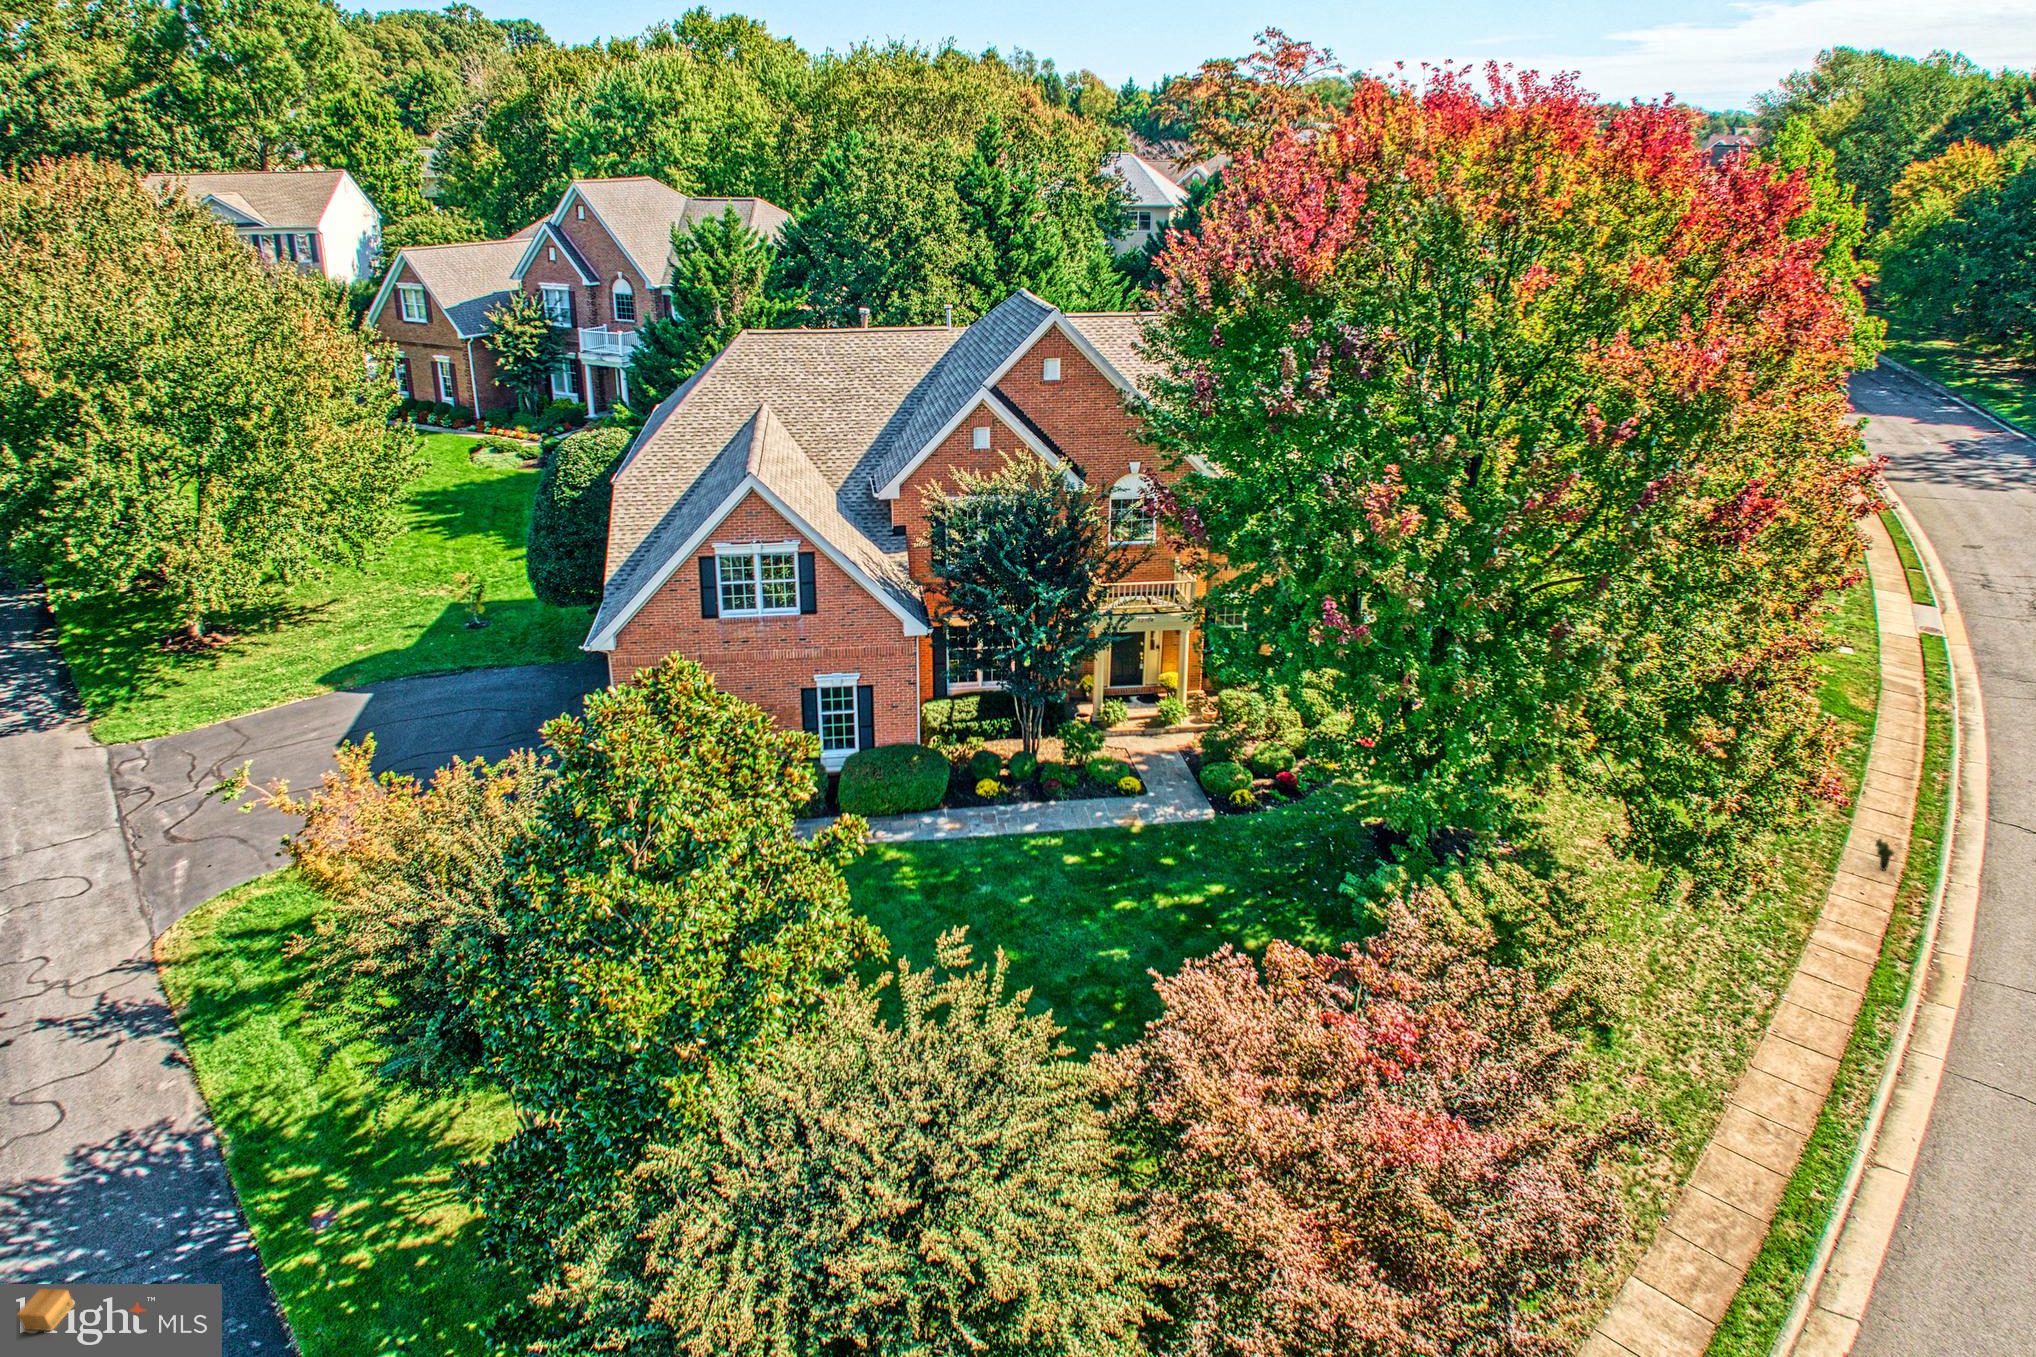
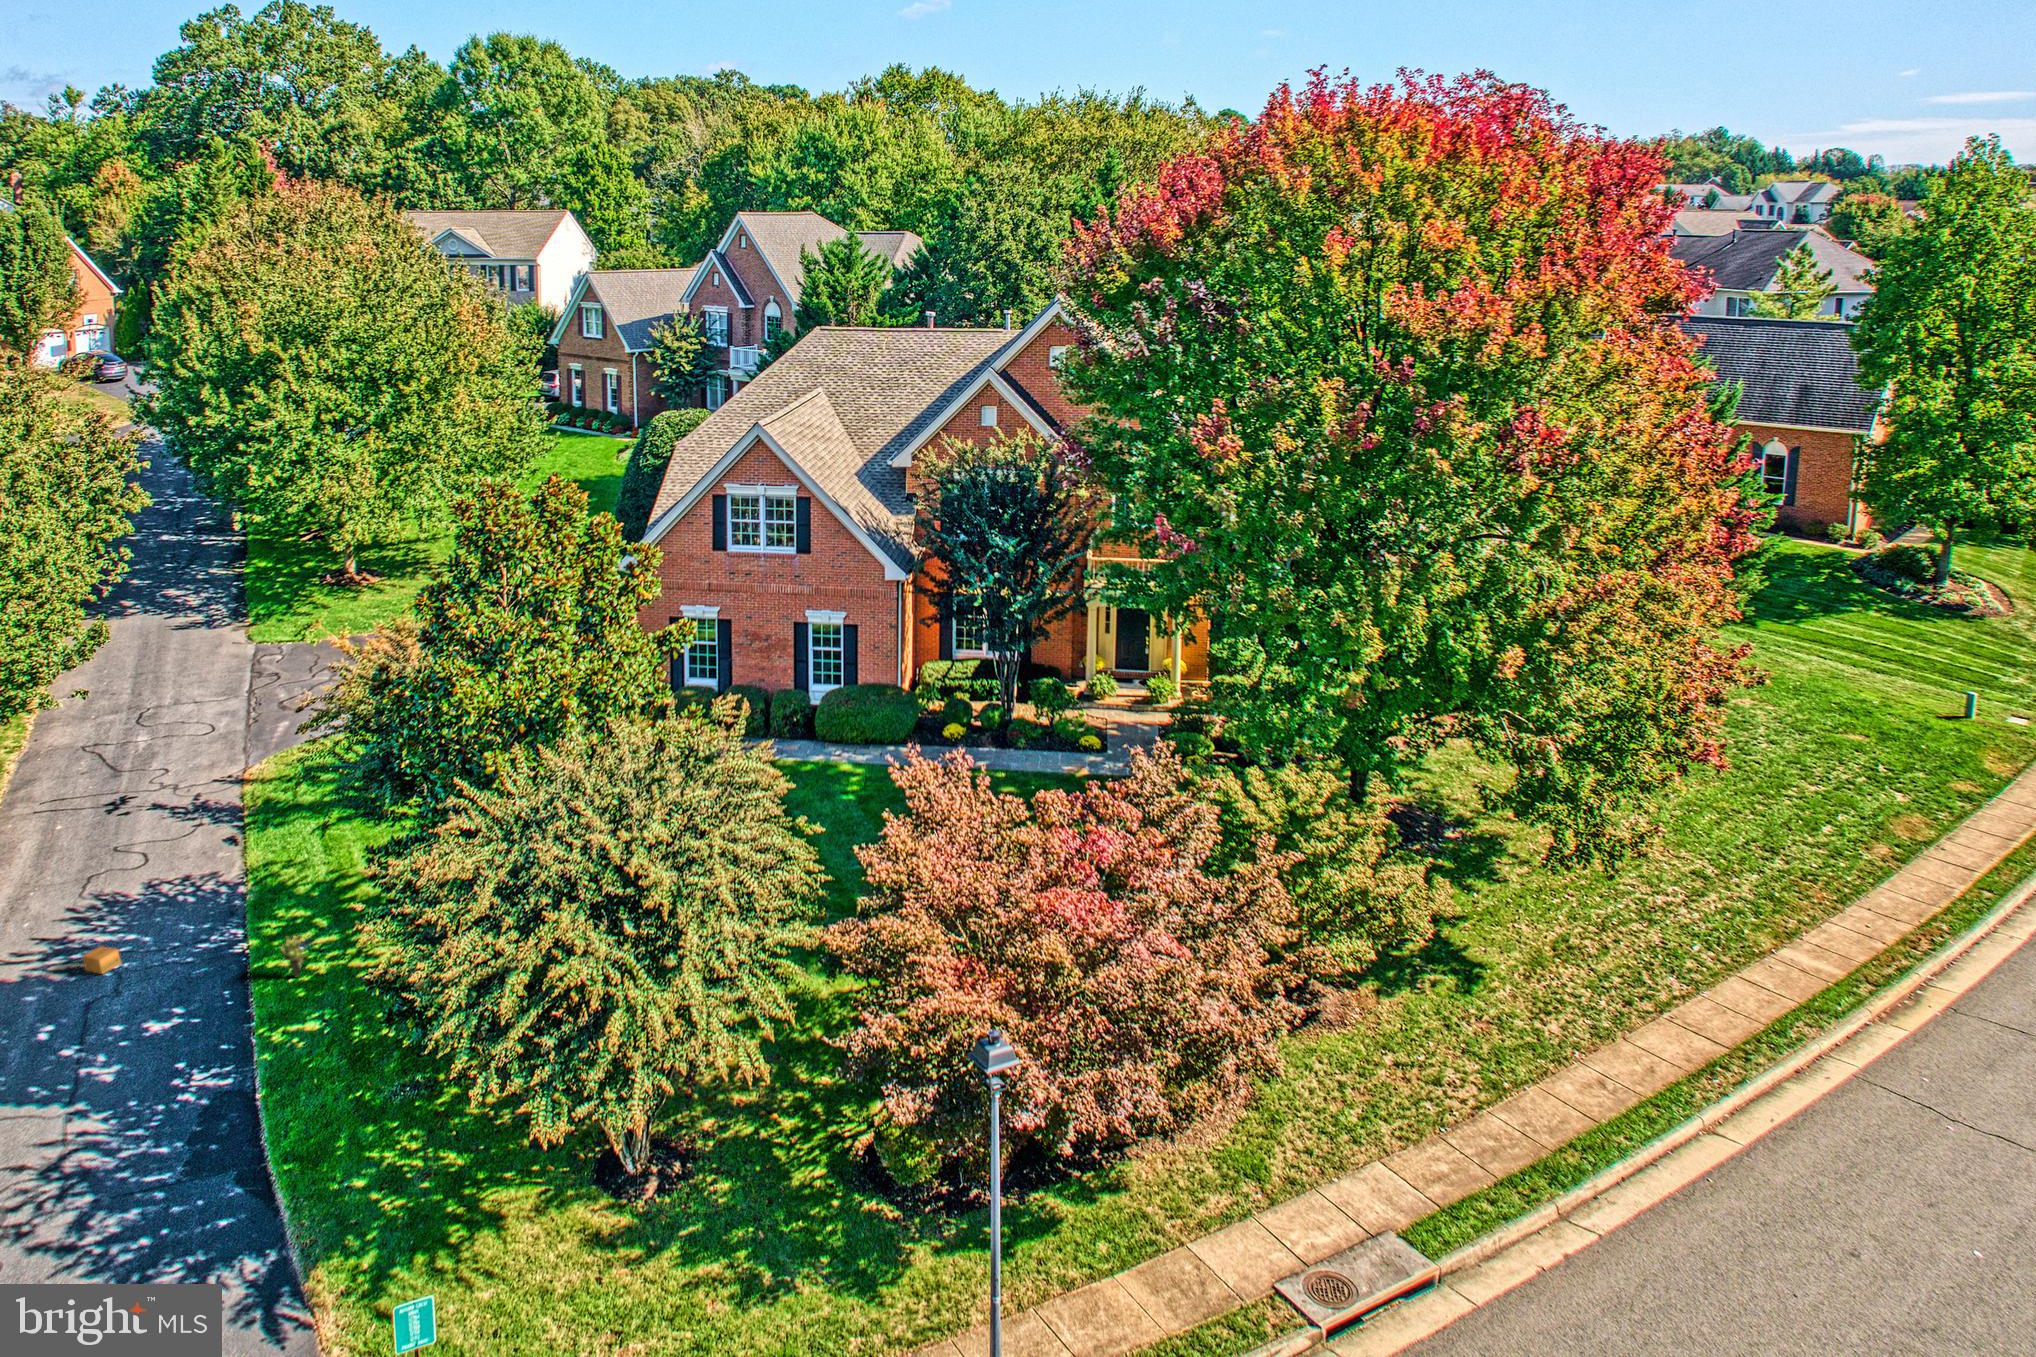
potted plant: present [1875,838,1894,871] -> present [280,936,305,977]

